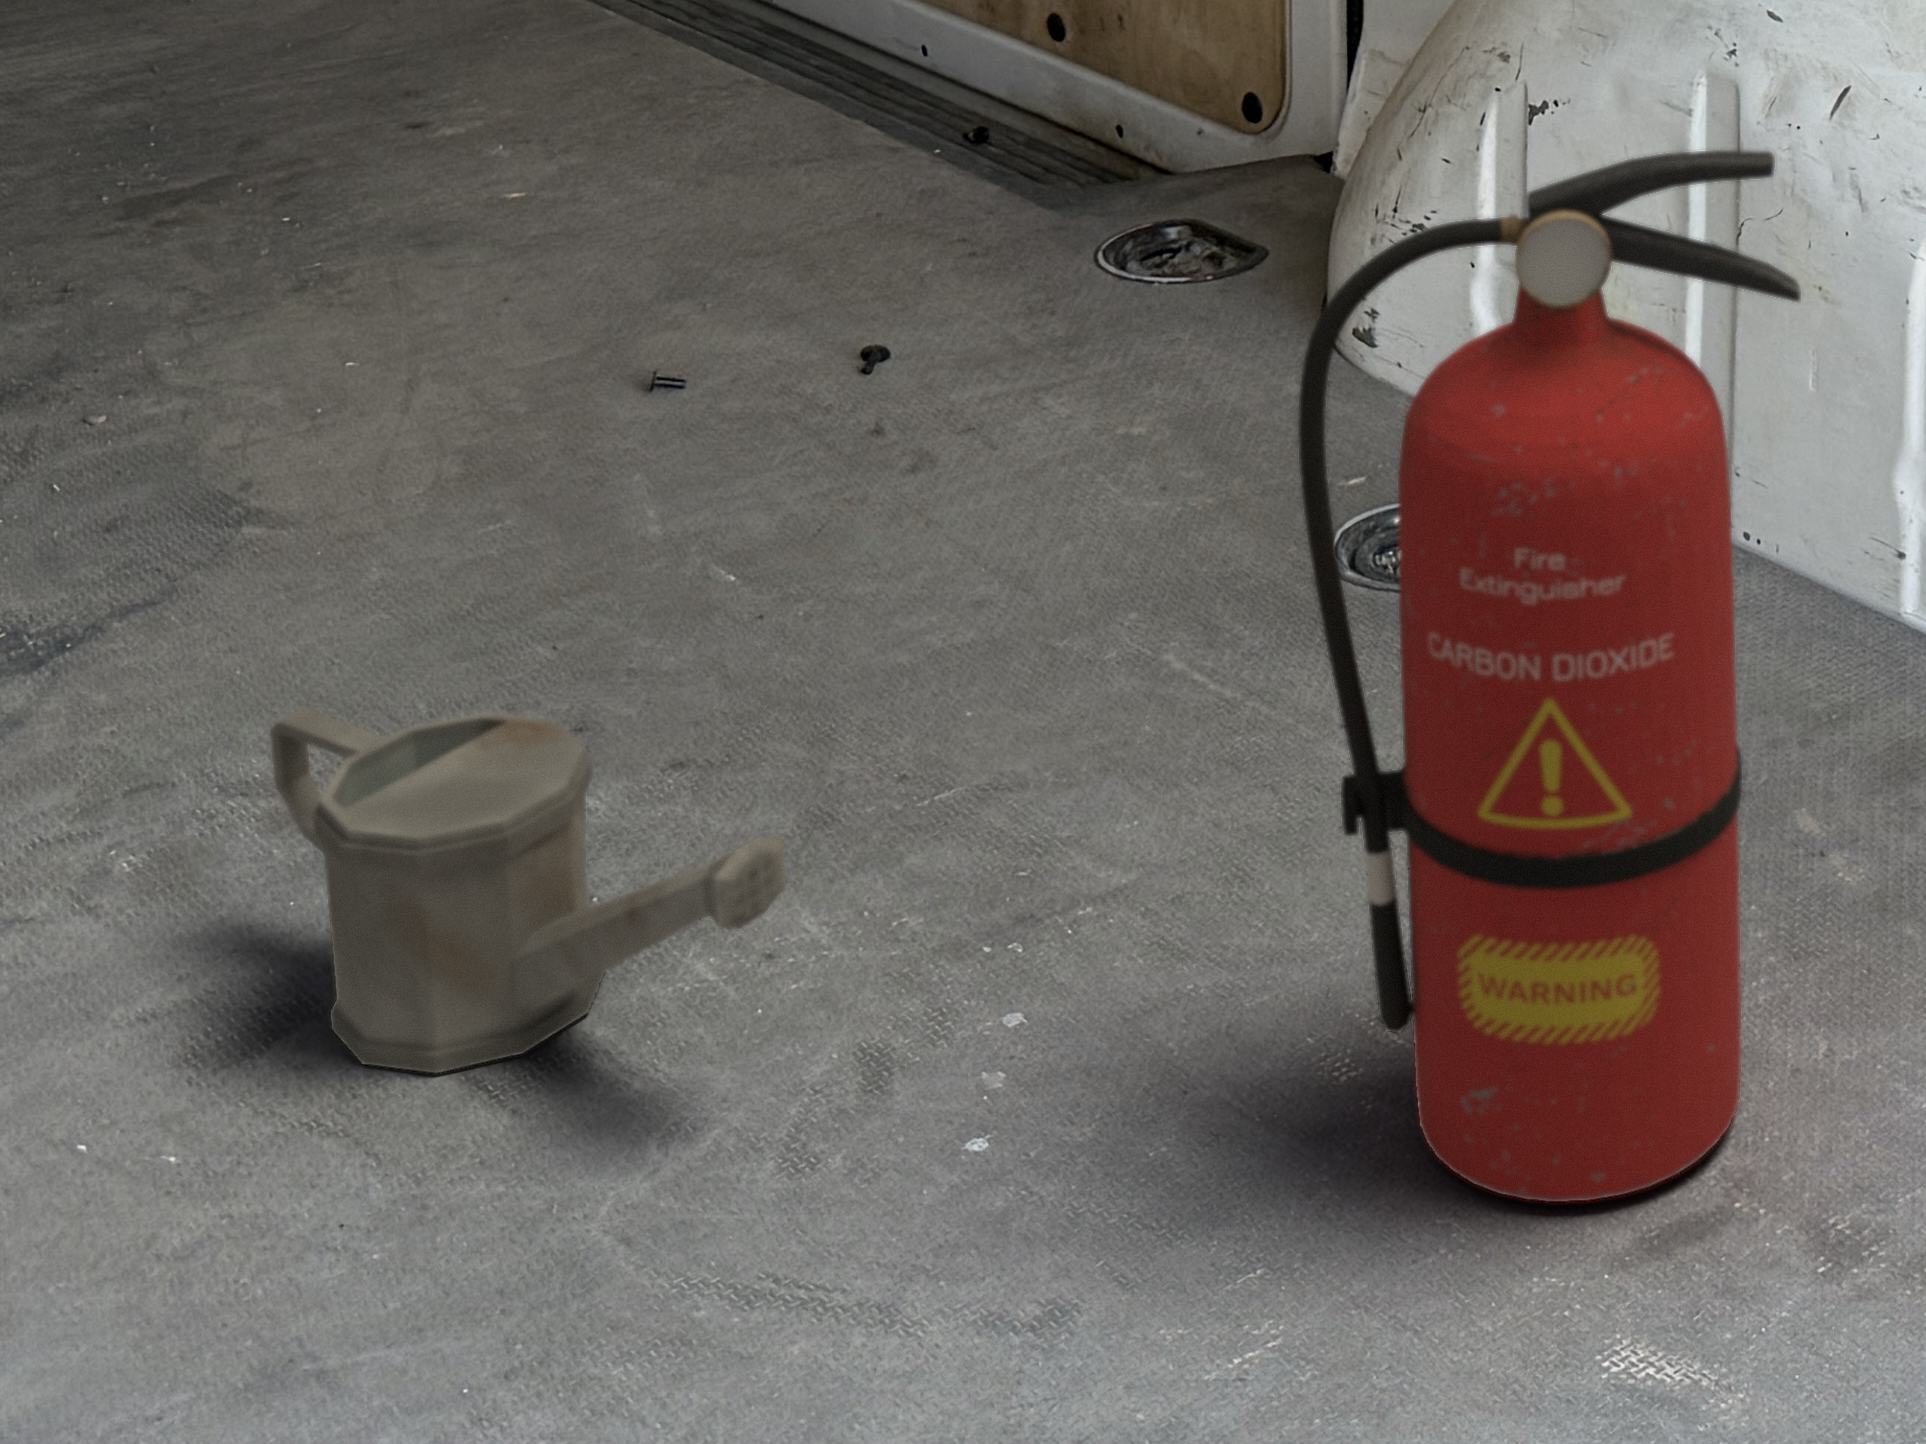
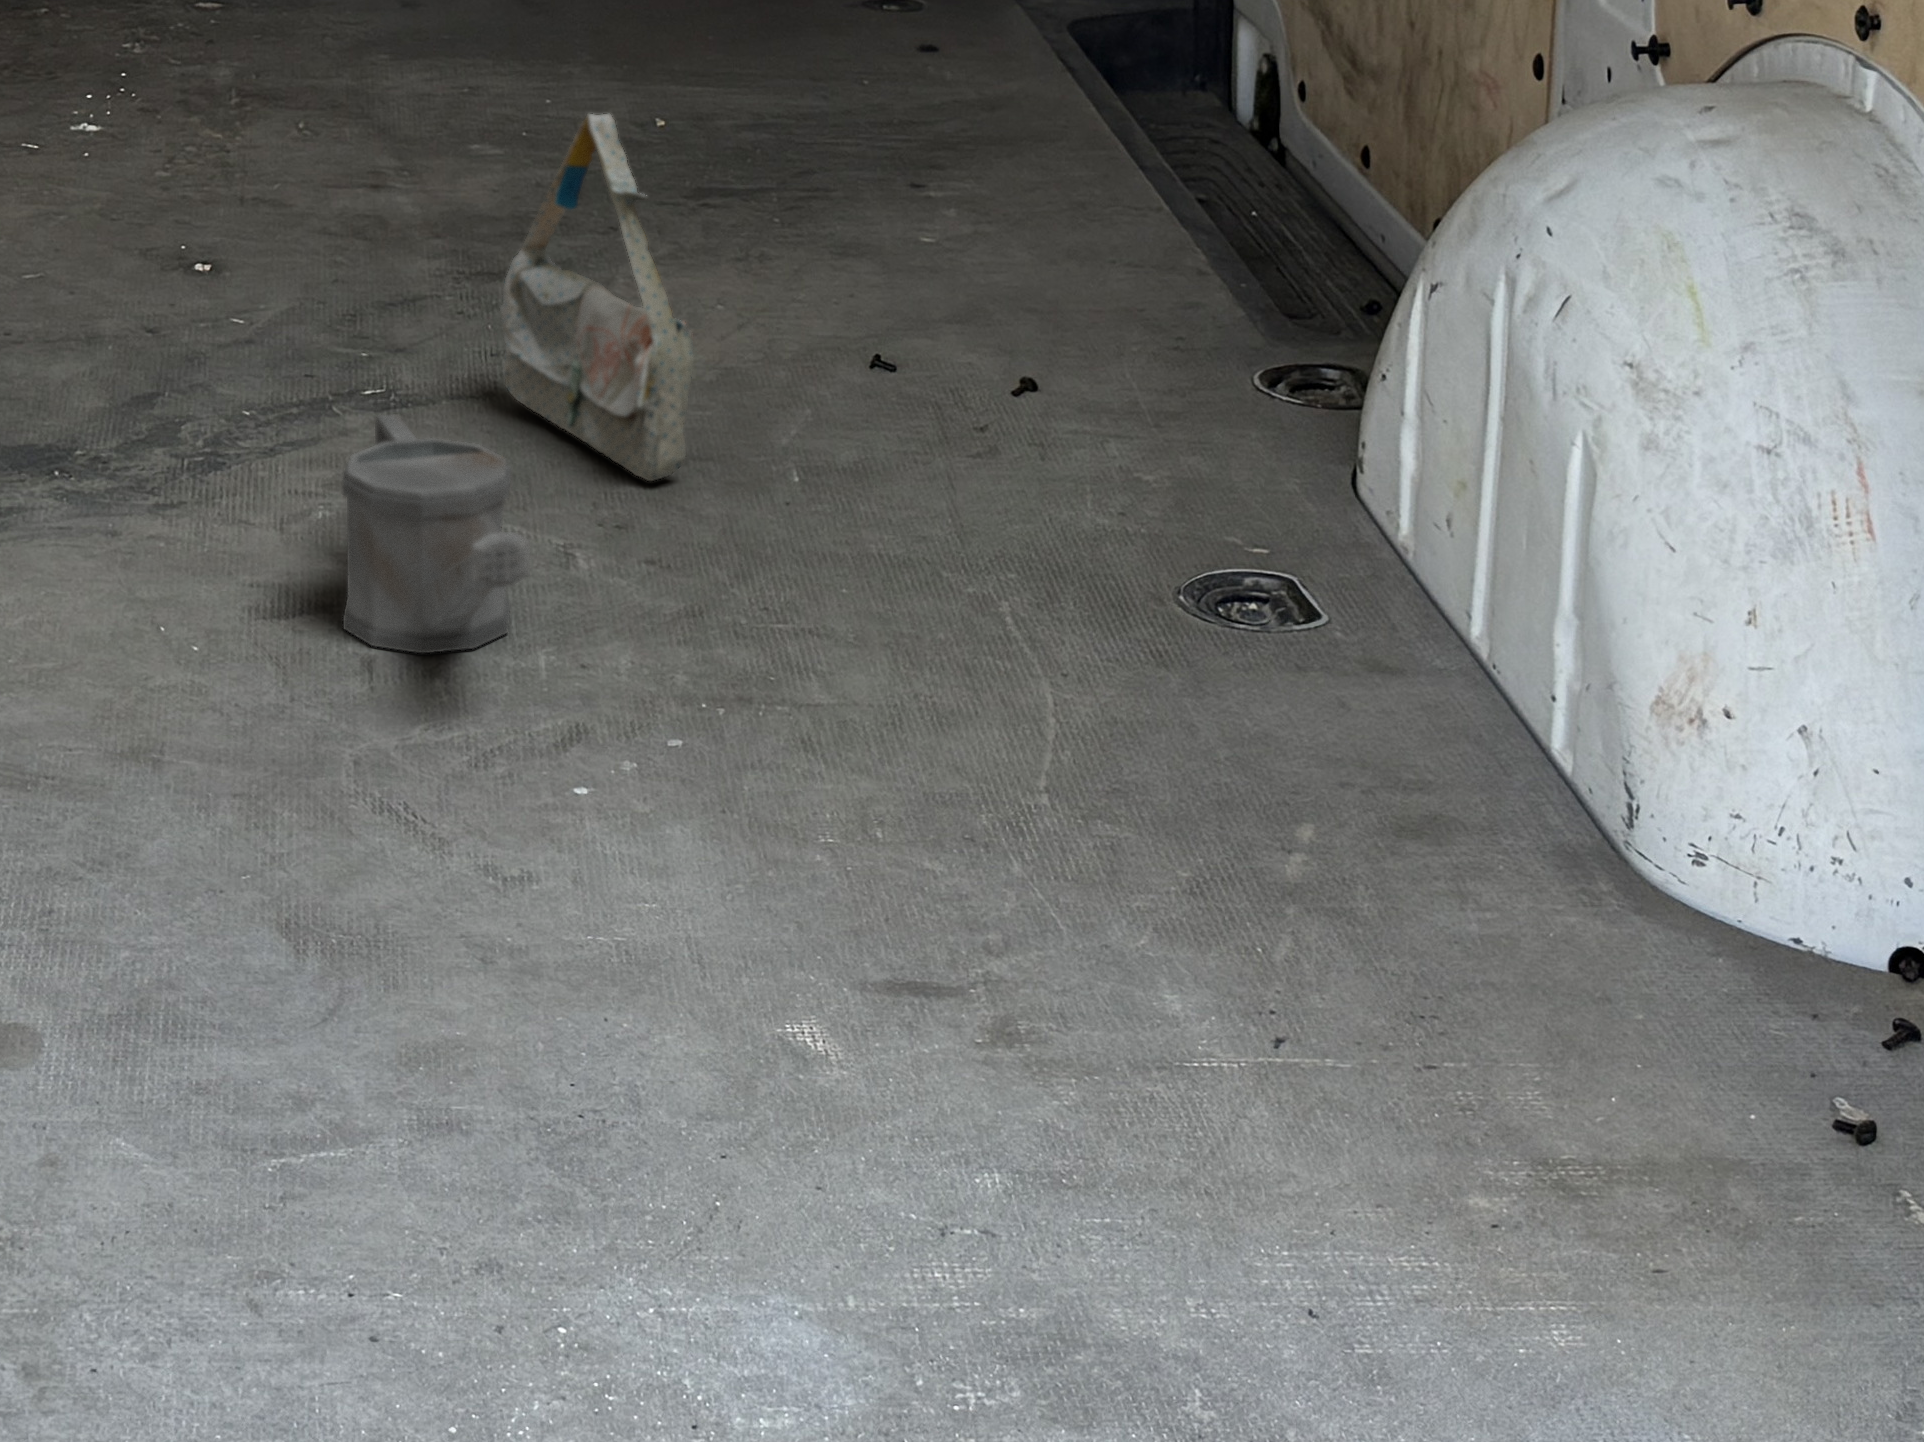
fire extinguisher: present [1298,150,1801,1202] -> none [787,183,1131,954]
bag: none [182,166,586,661] -> present [500,114,694,481]

